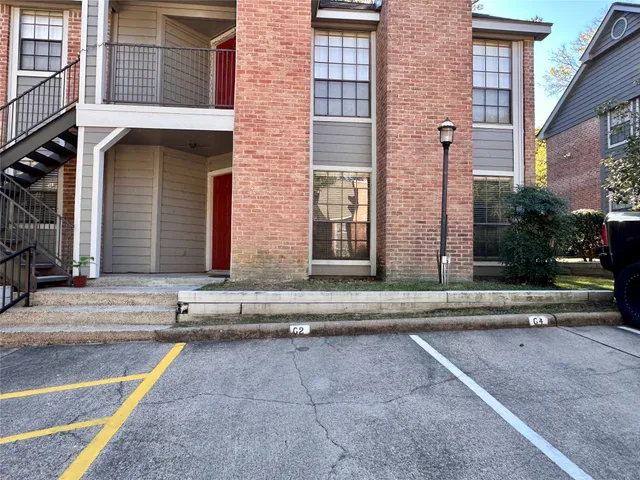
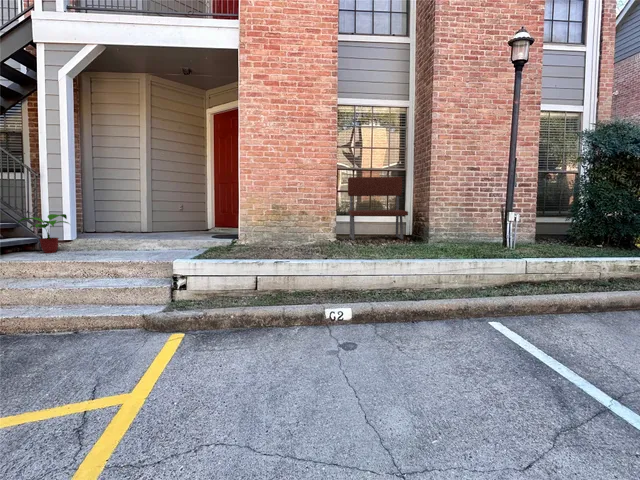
bench: none [322,227,370,279] -> present [348,177,408,240]

